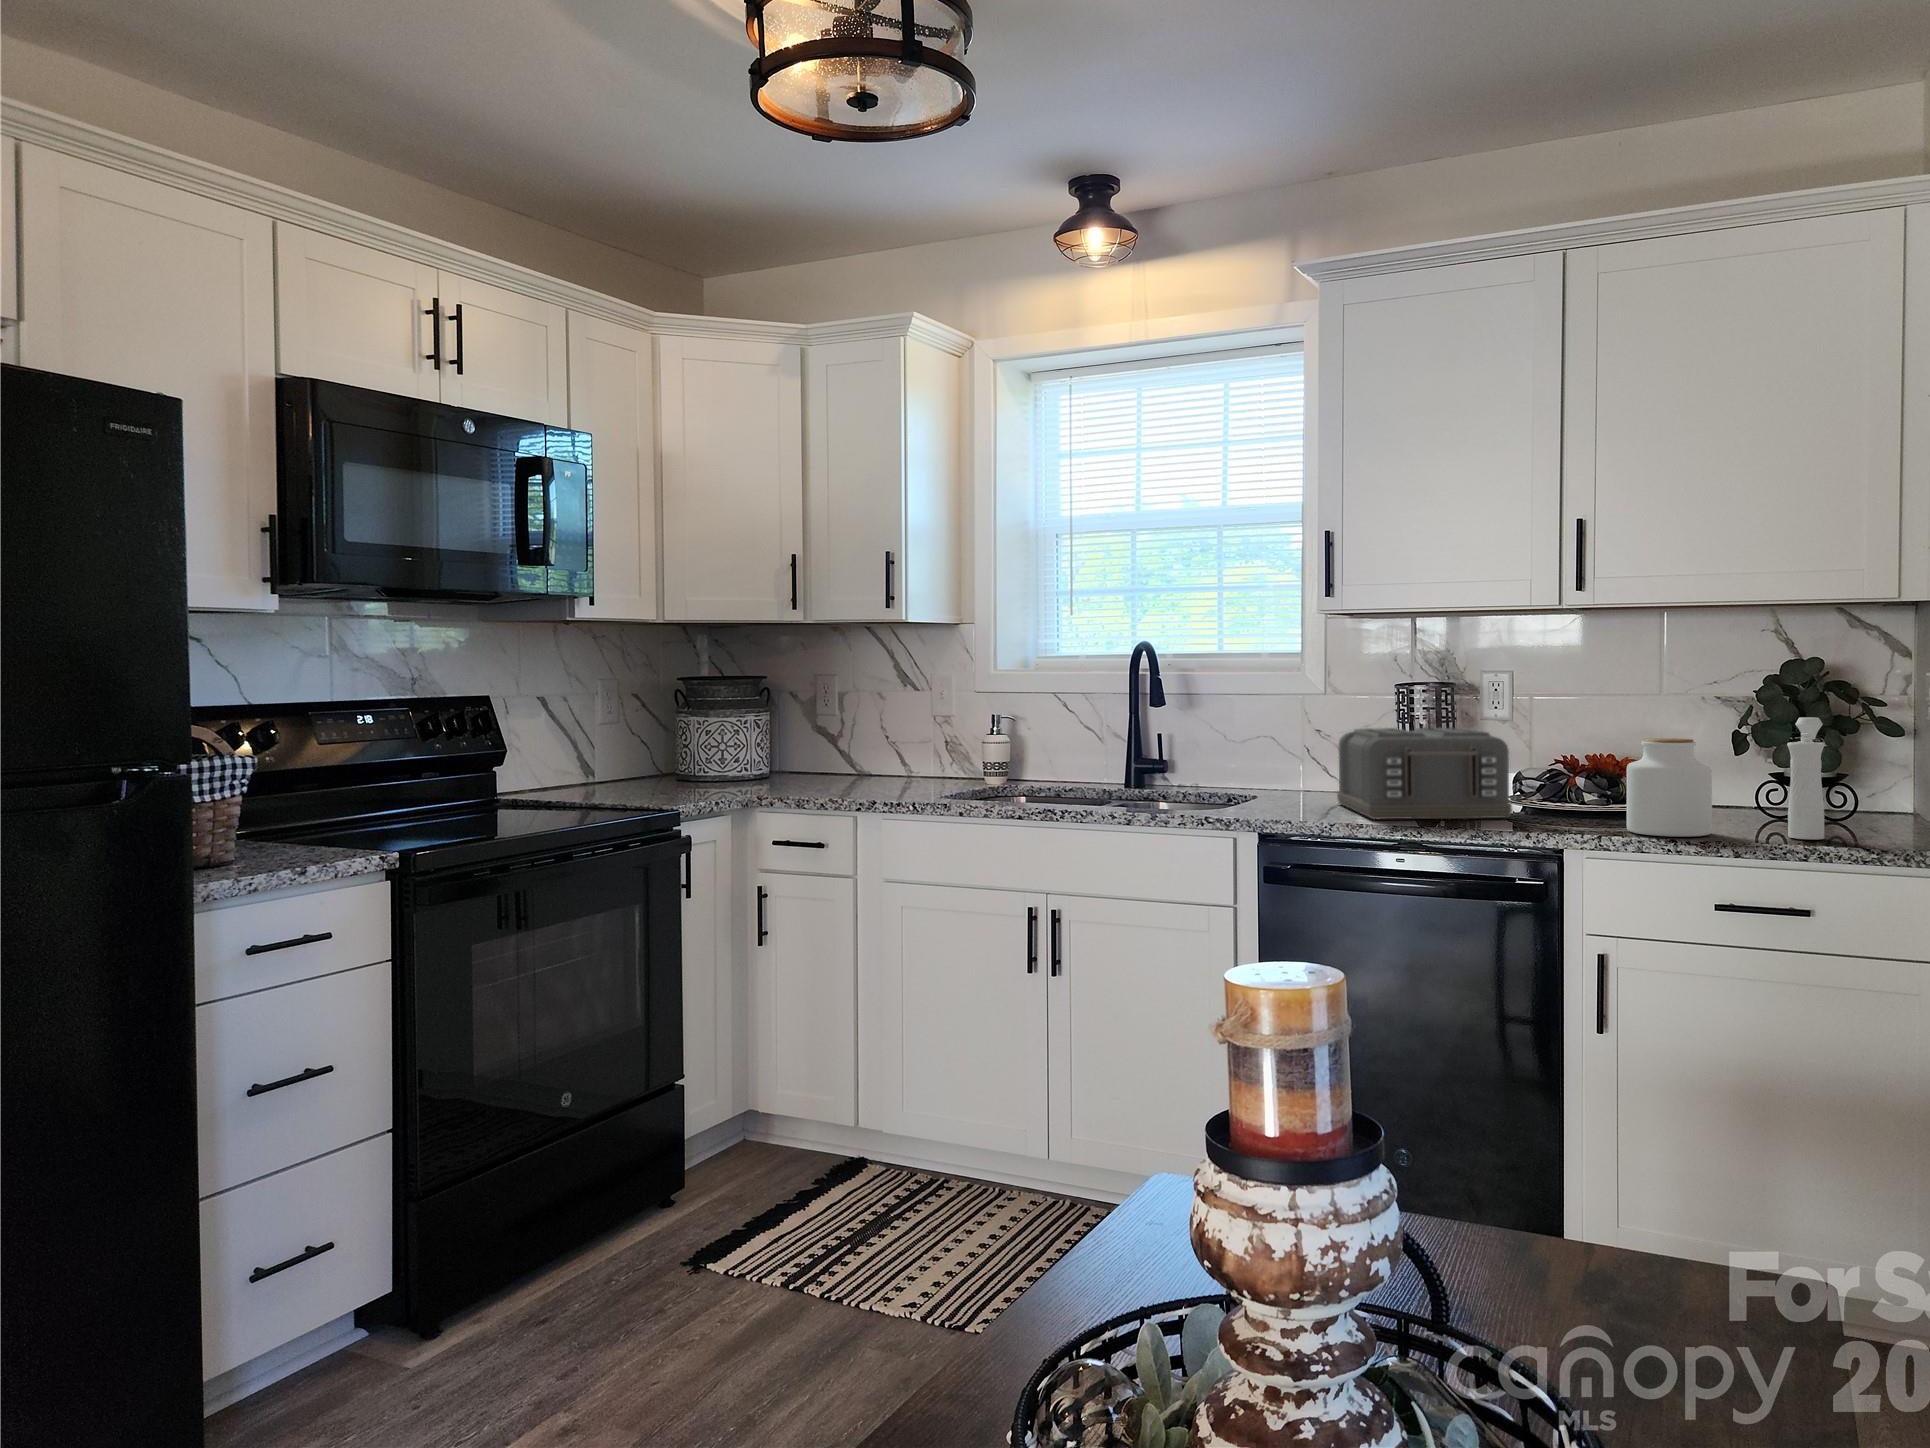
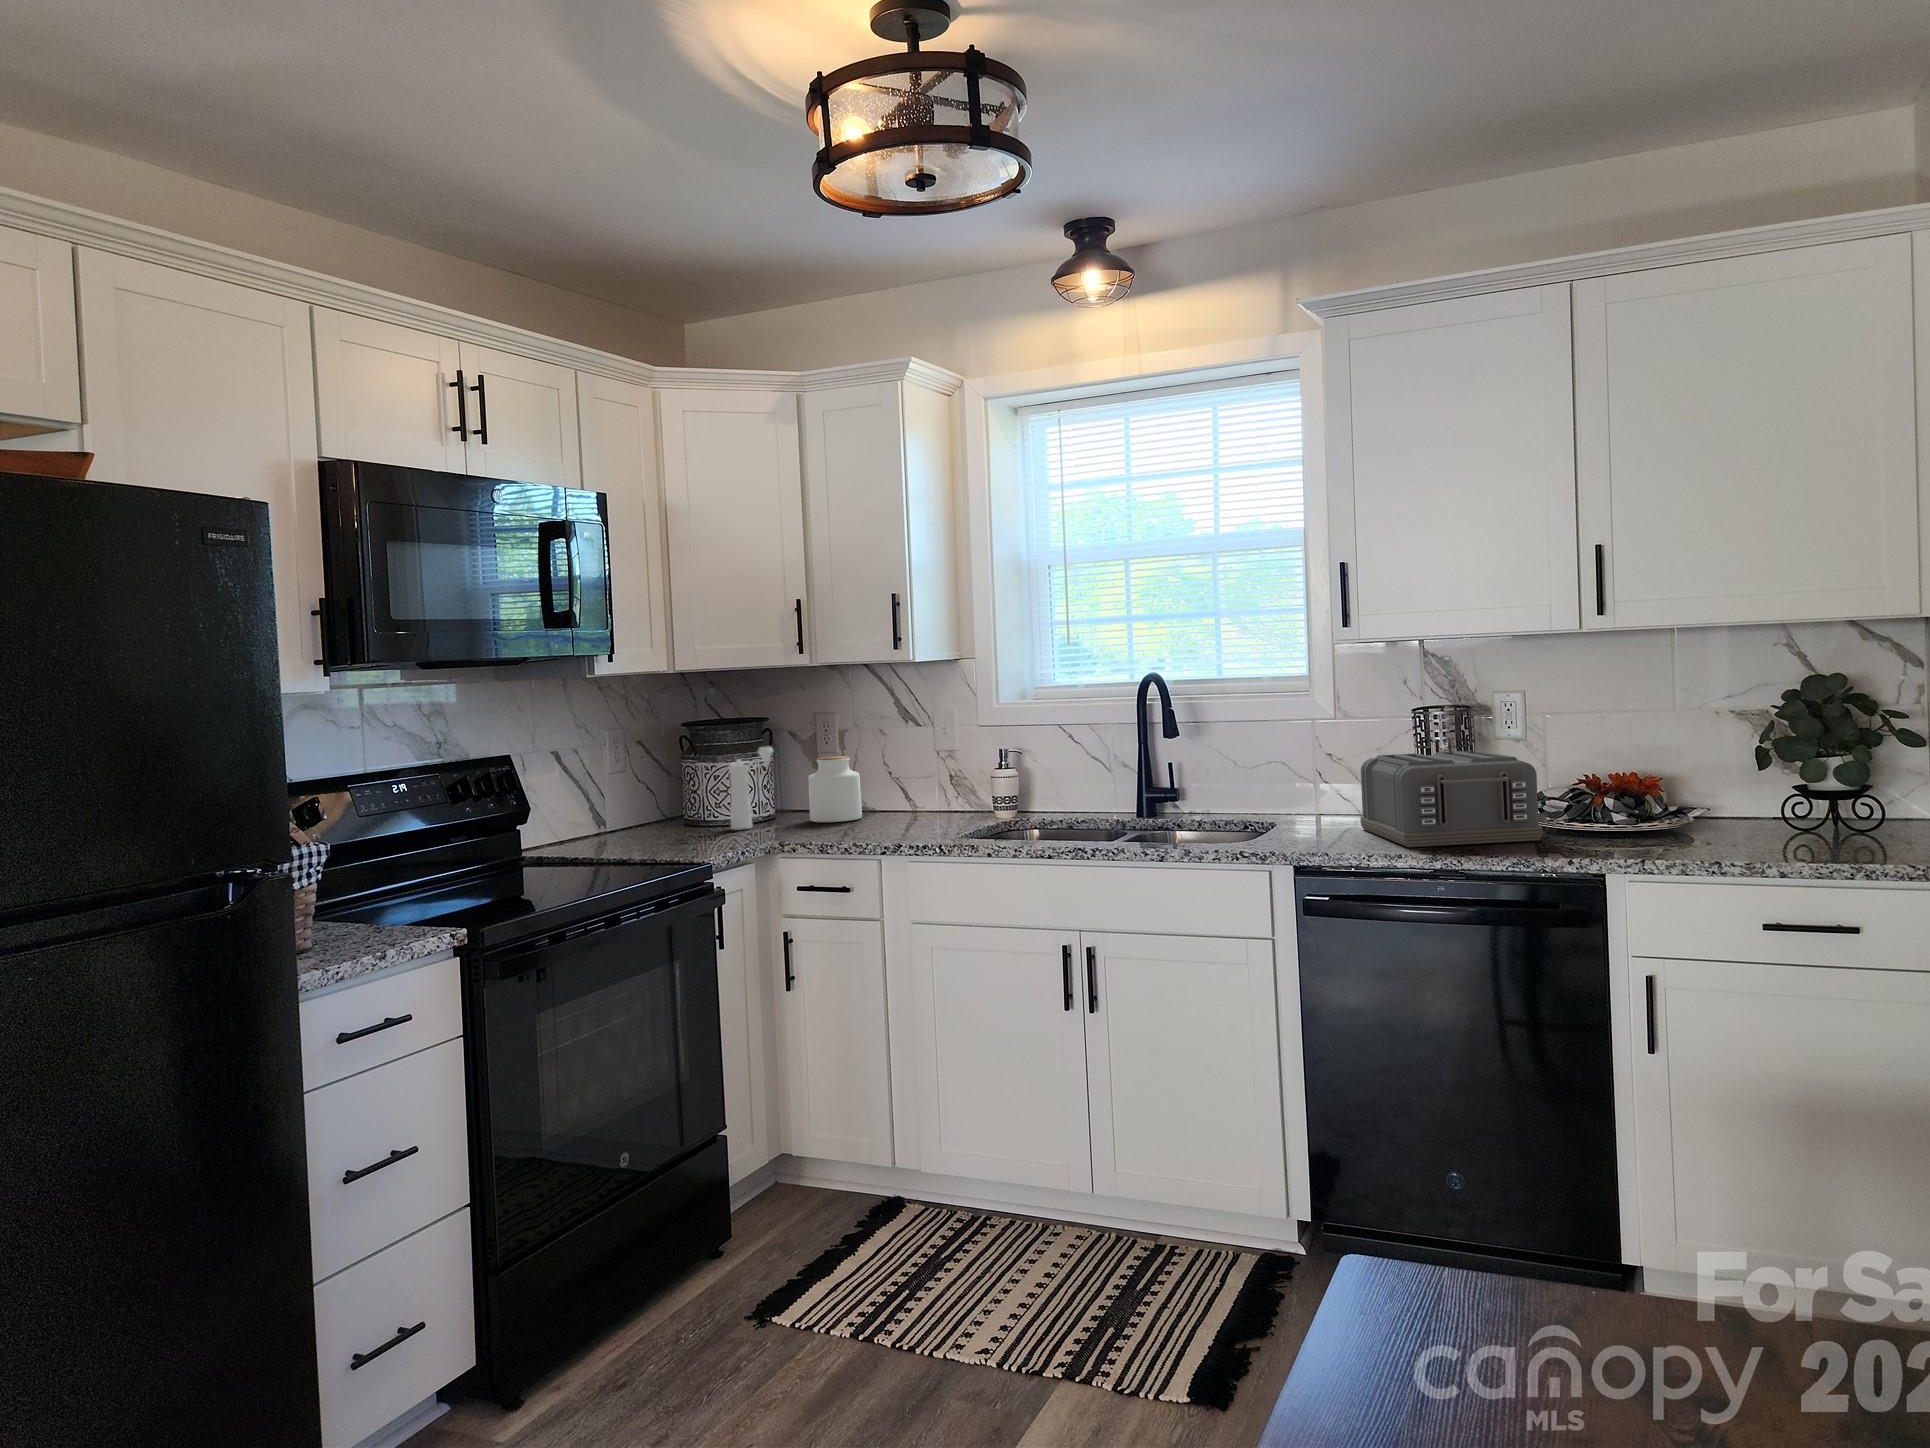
pepper mill: present [1787,717,1824,840] -> present [728,747,773,830]
jar: present [1627,738,1712,837] -> present [808,756,862,822]

